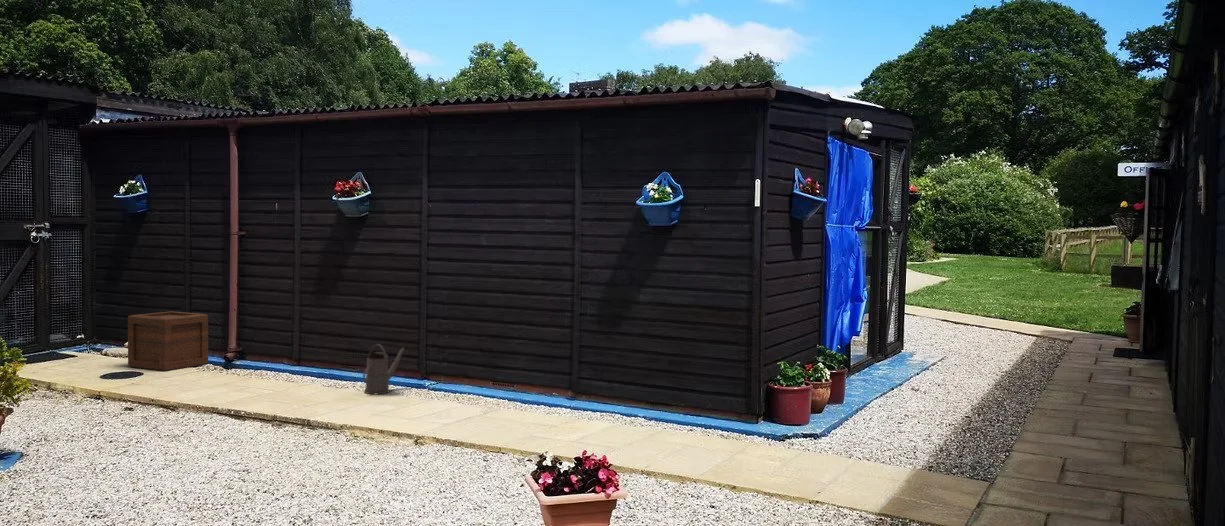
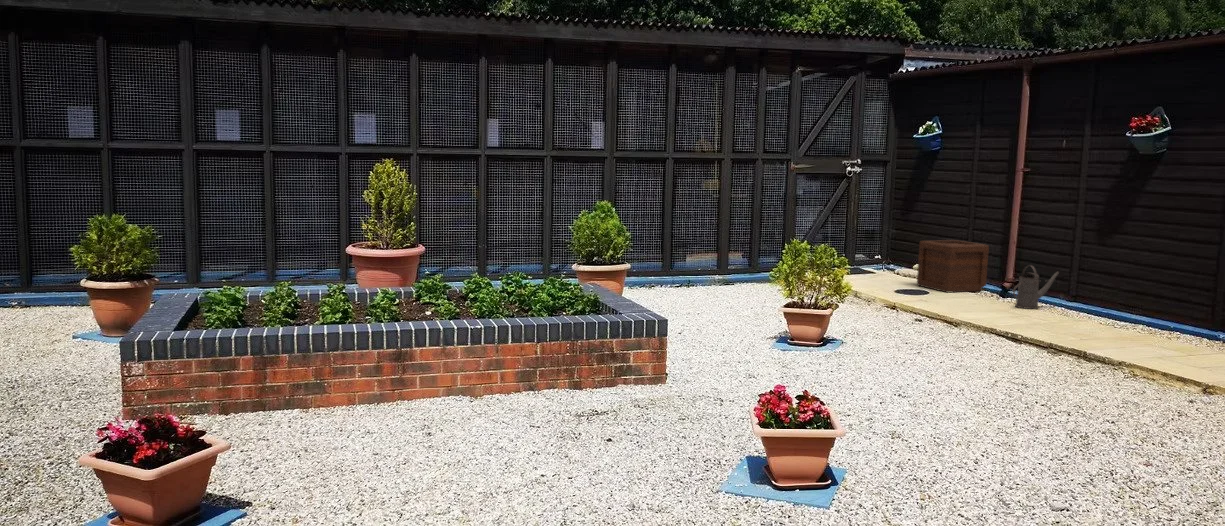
watering can: present [363,344,404,394] -> present [1013,266,1059,309]

